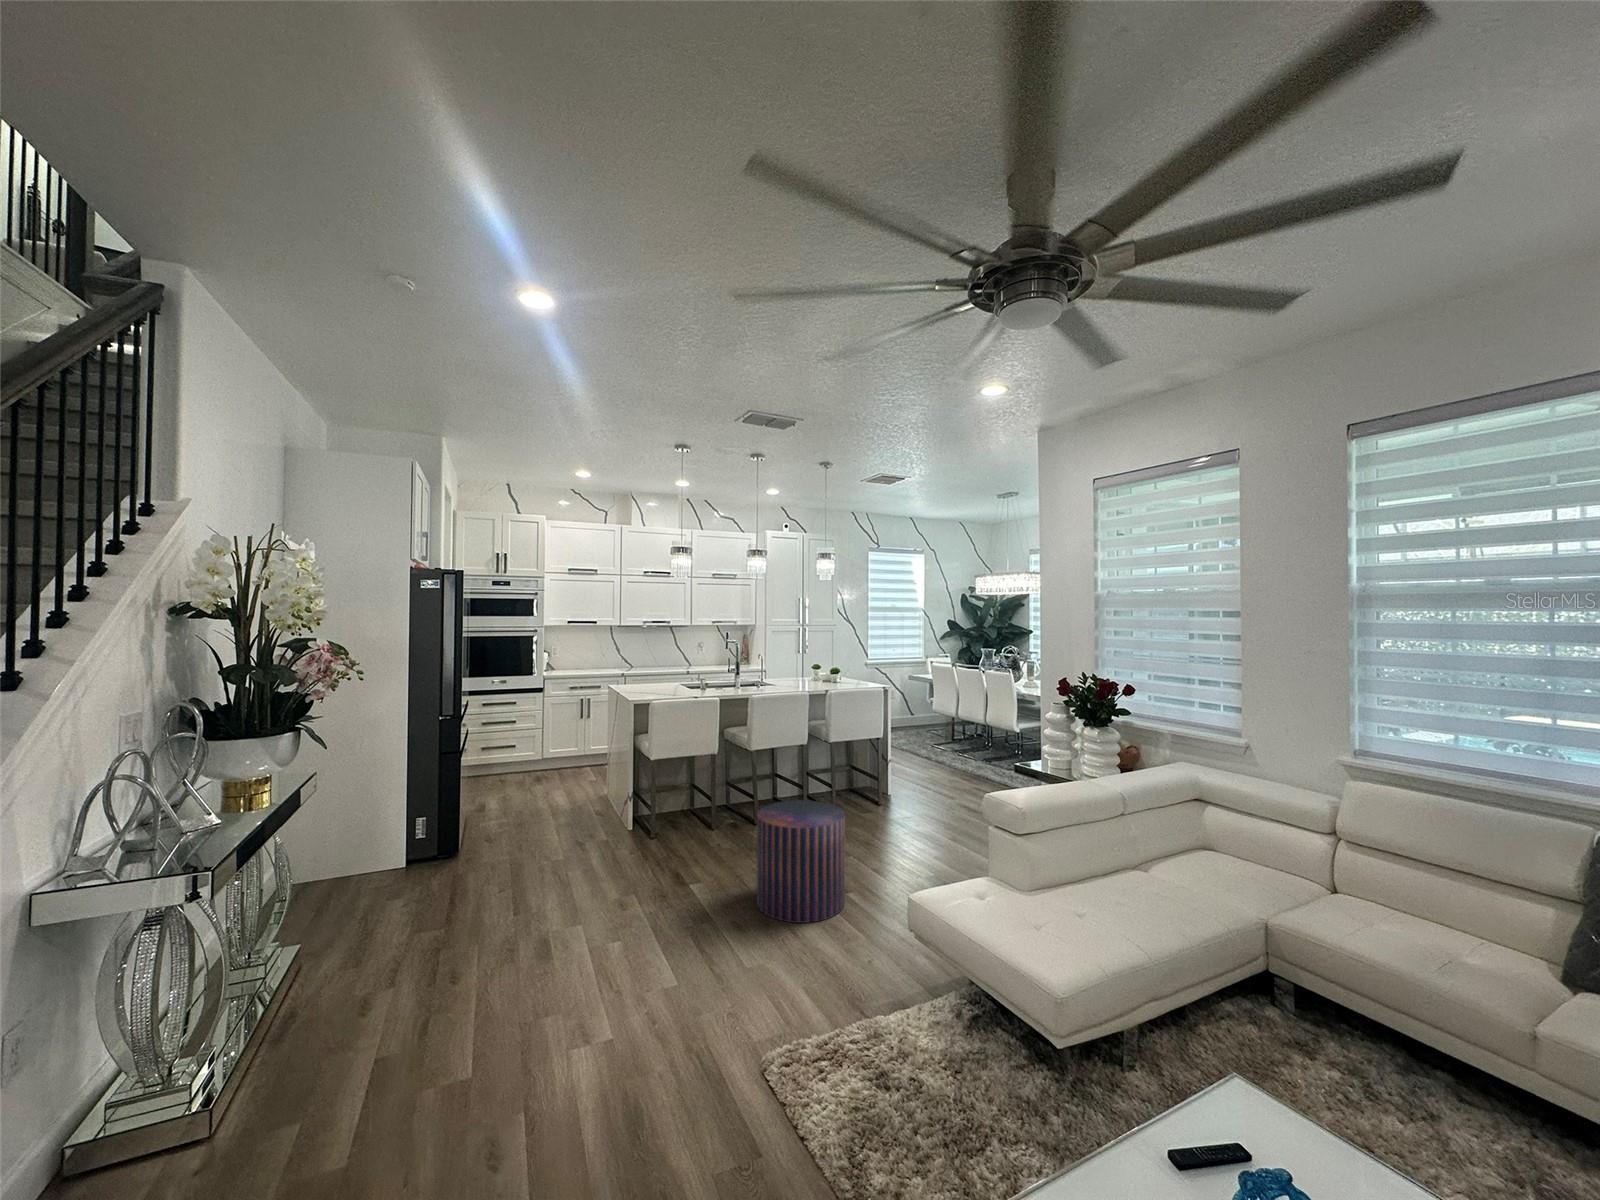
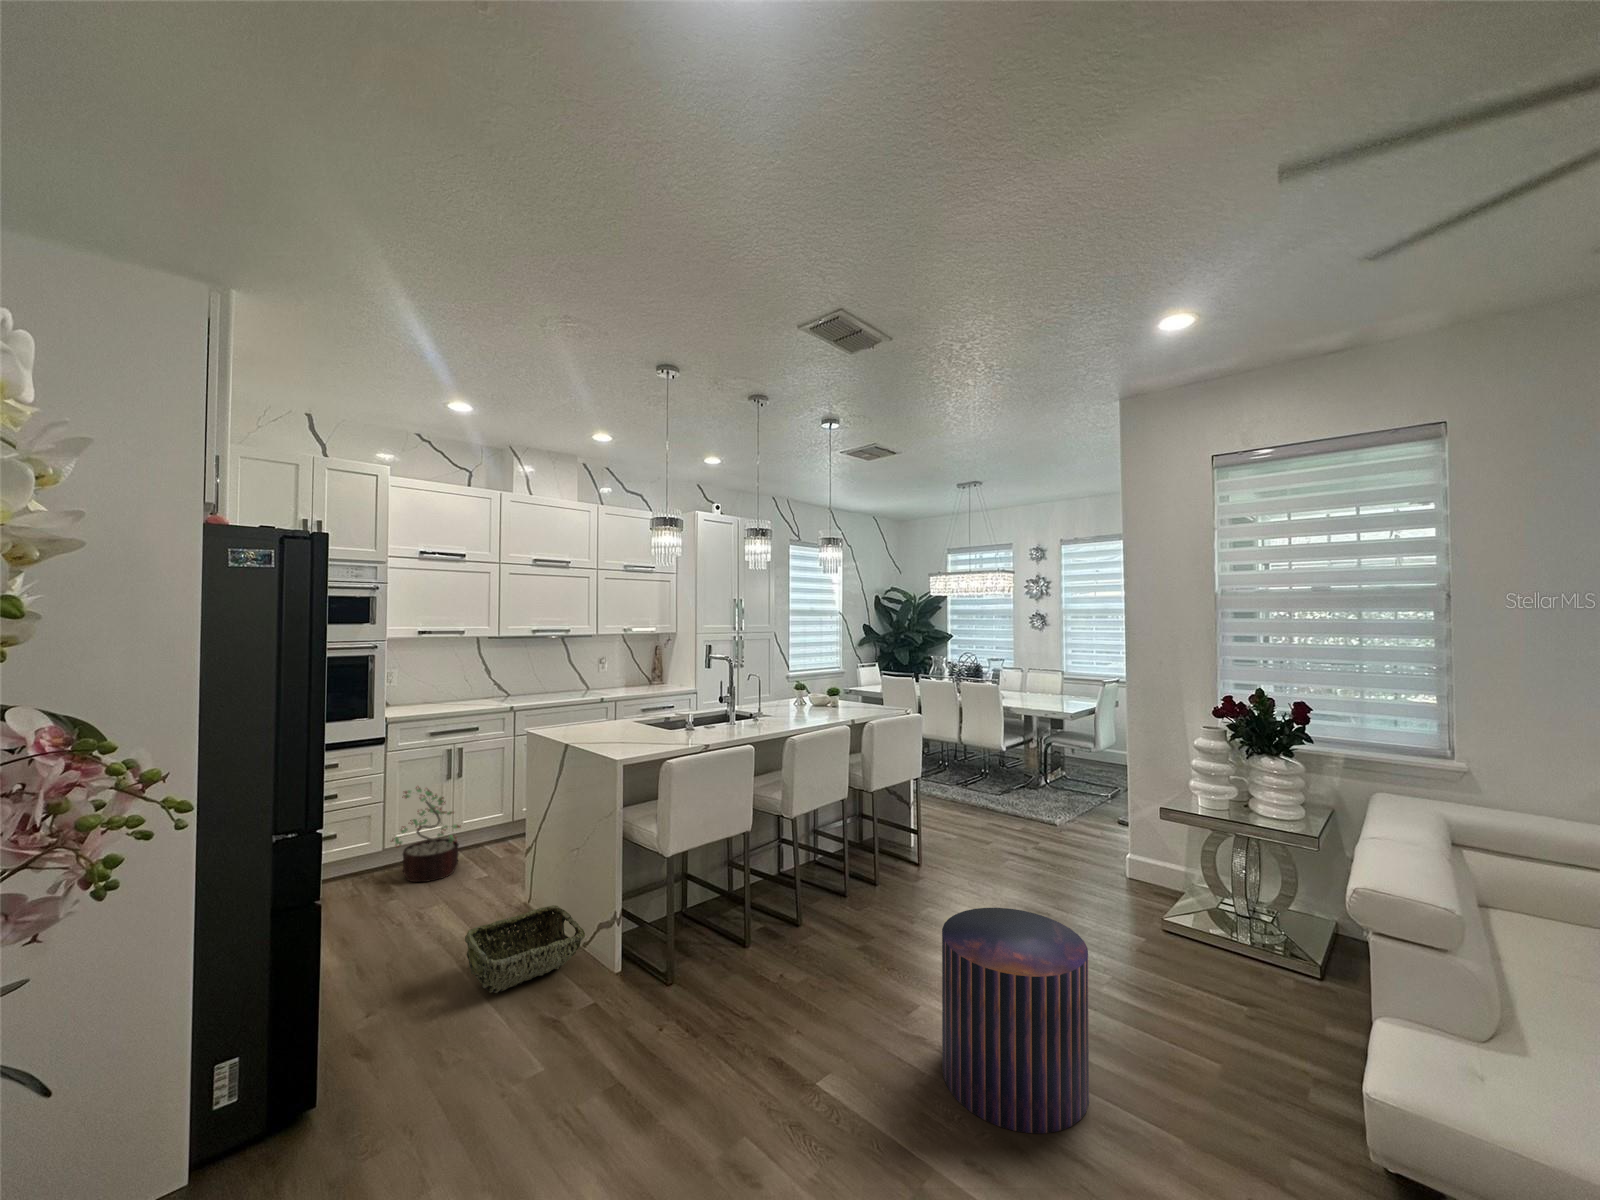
decorative plant: none [544,719,585,780] -> present [392,787,460,882]
woven basket: none [547,790,614,830] -> present [465,905,585,993]

